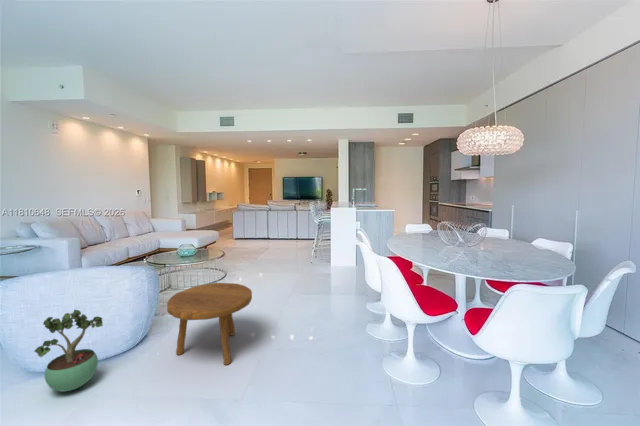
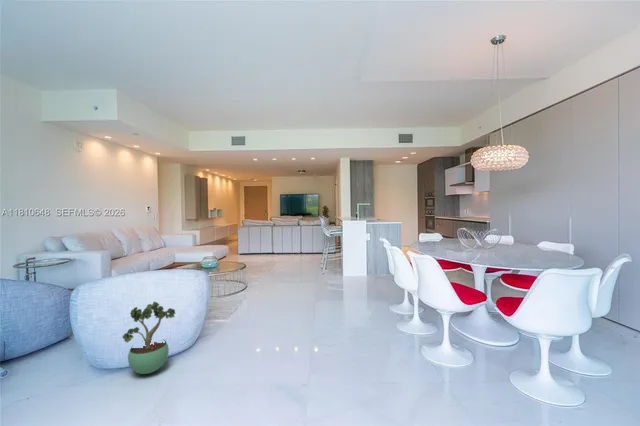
footstool: present [167,283,252,365] -> none [223,284,294,352]

